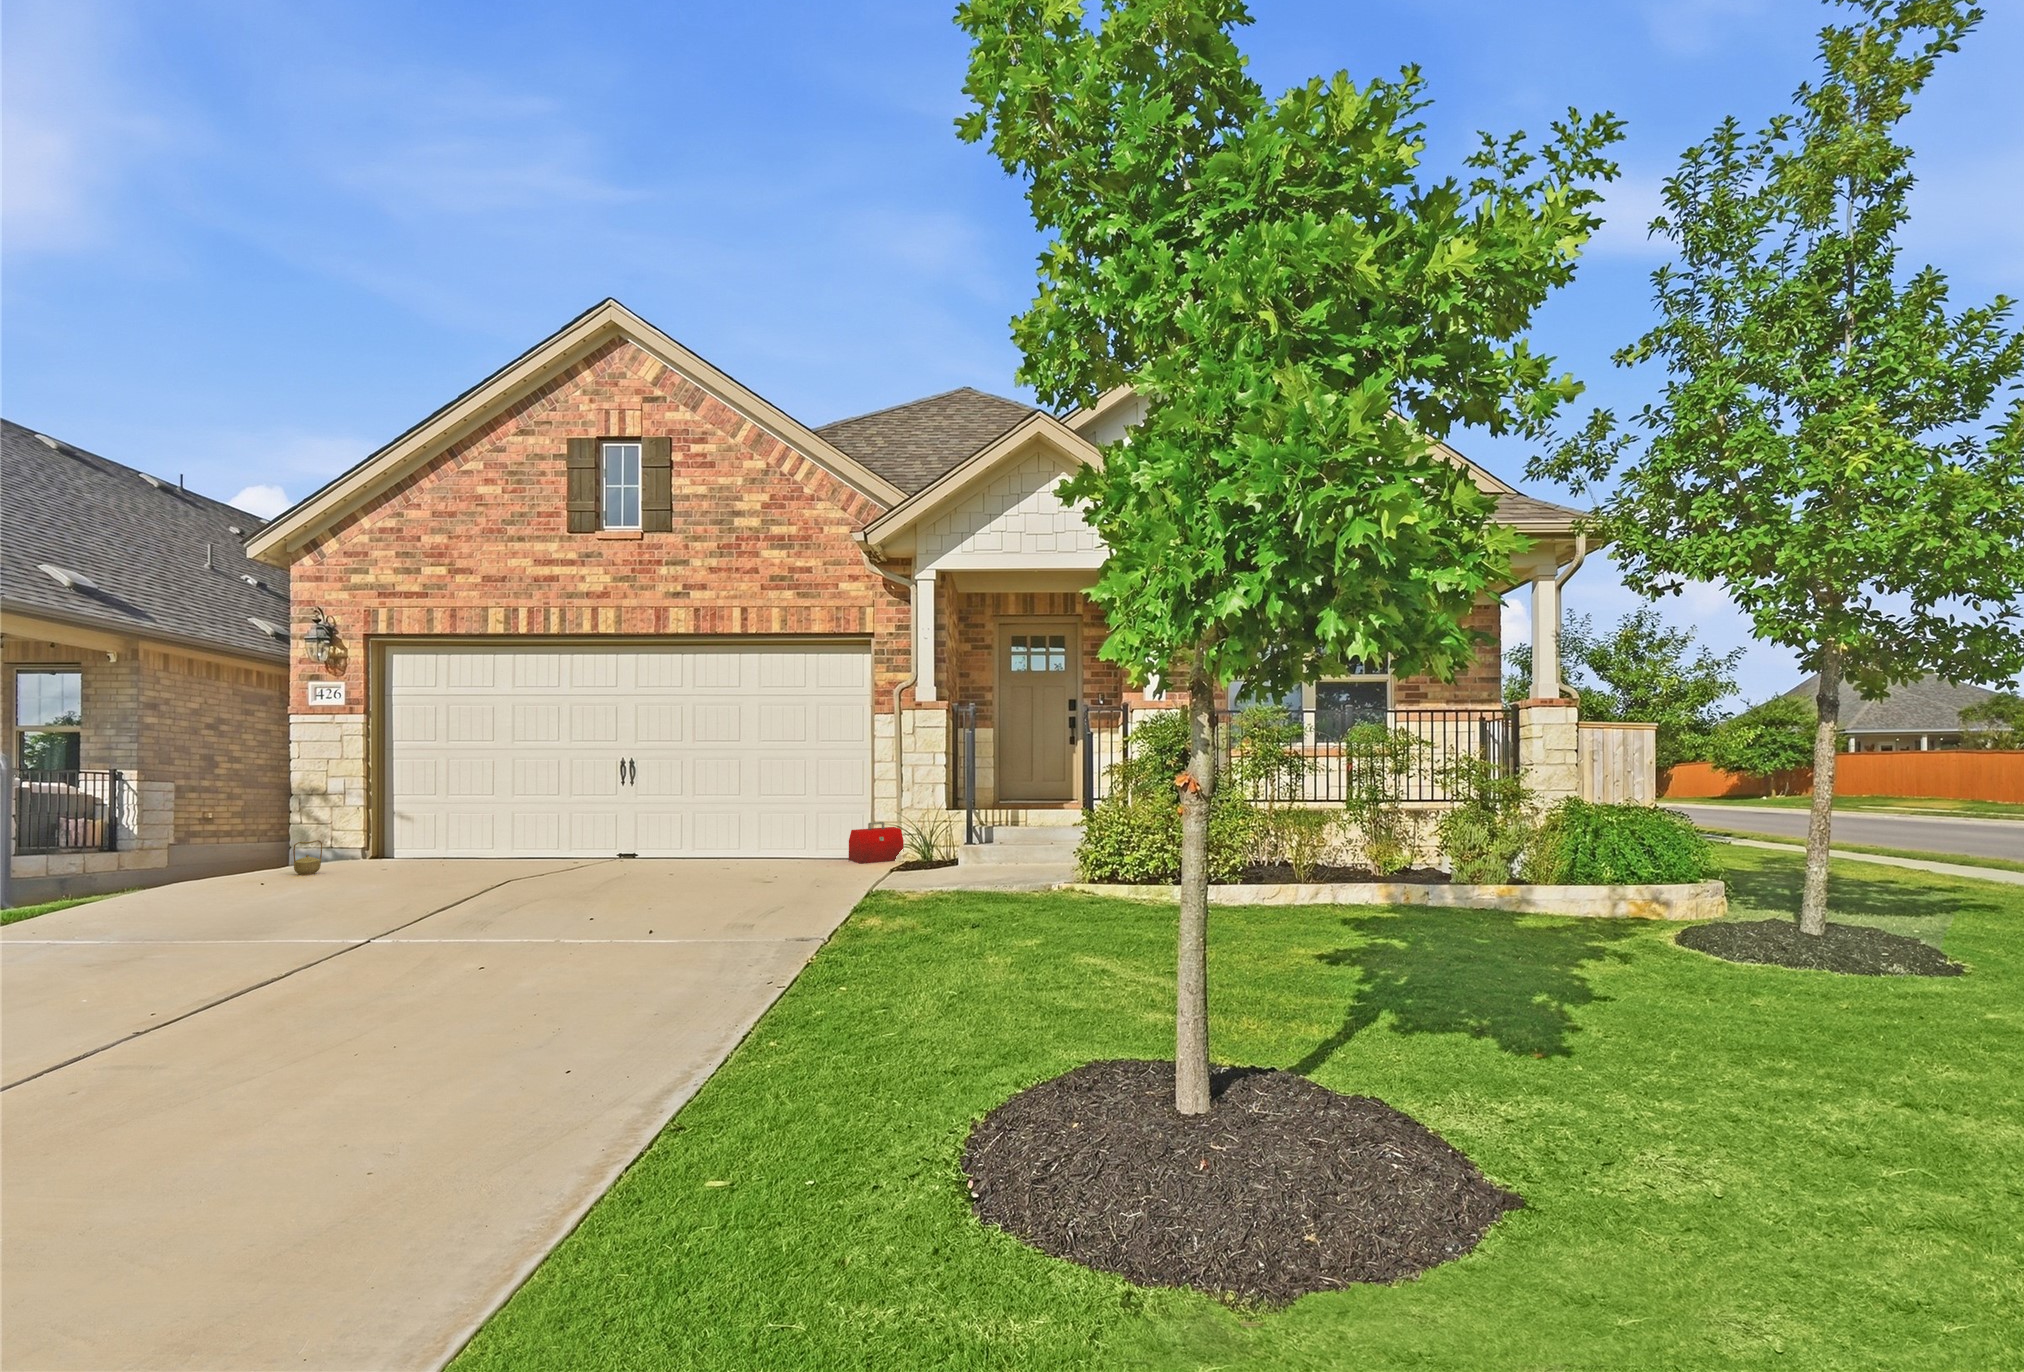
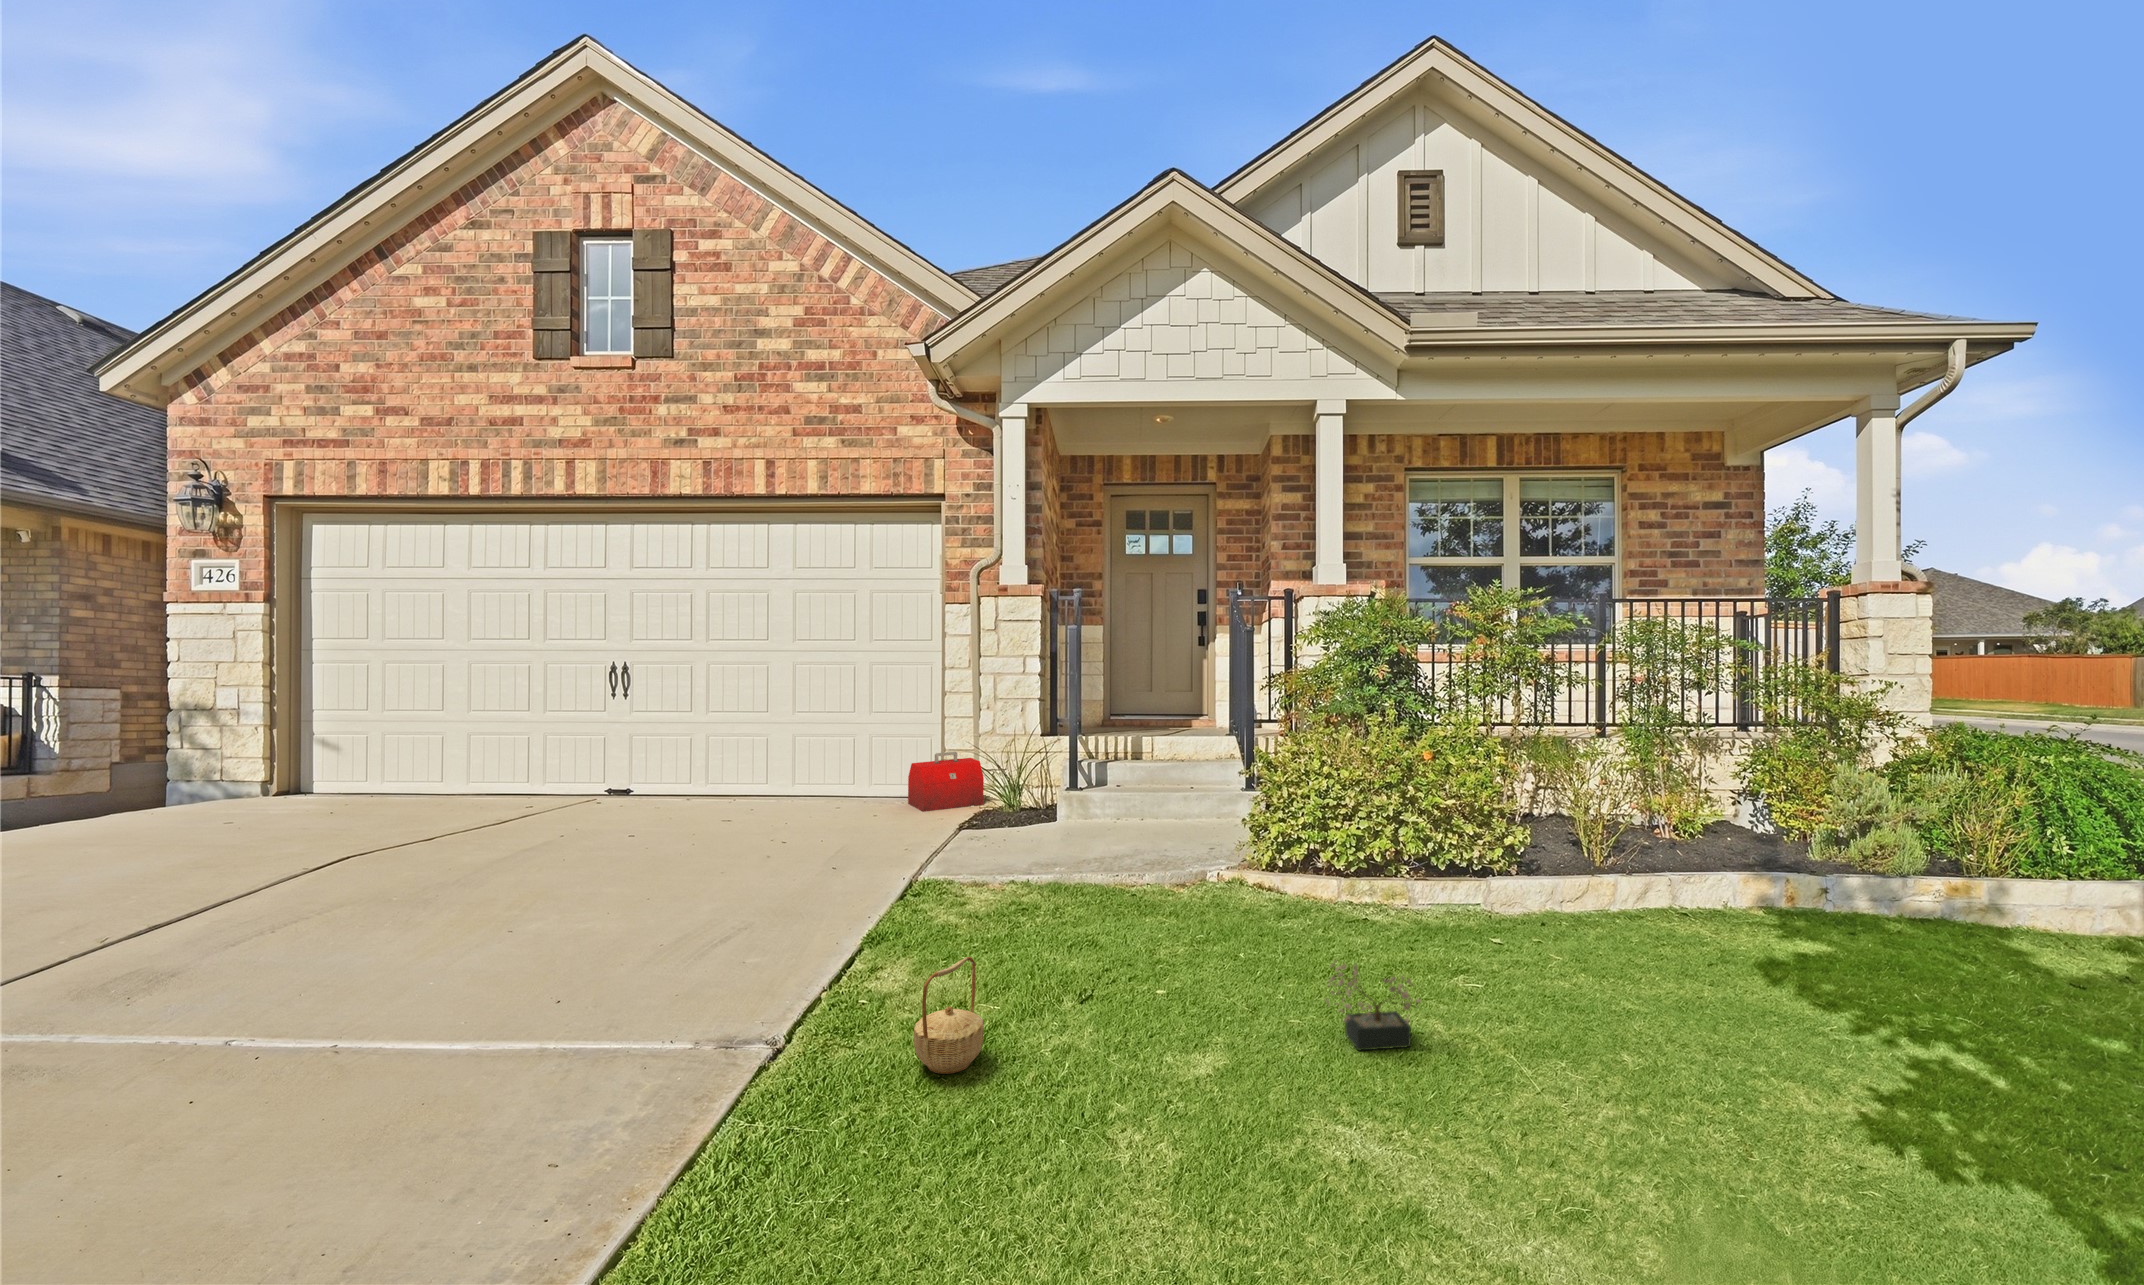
basket: present [293,840,322,875] -> present [914,957,984,1074]
decorative plant: none [1089,902,1138,945] -> present [1326,962,1421,1050]

